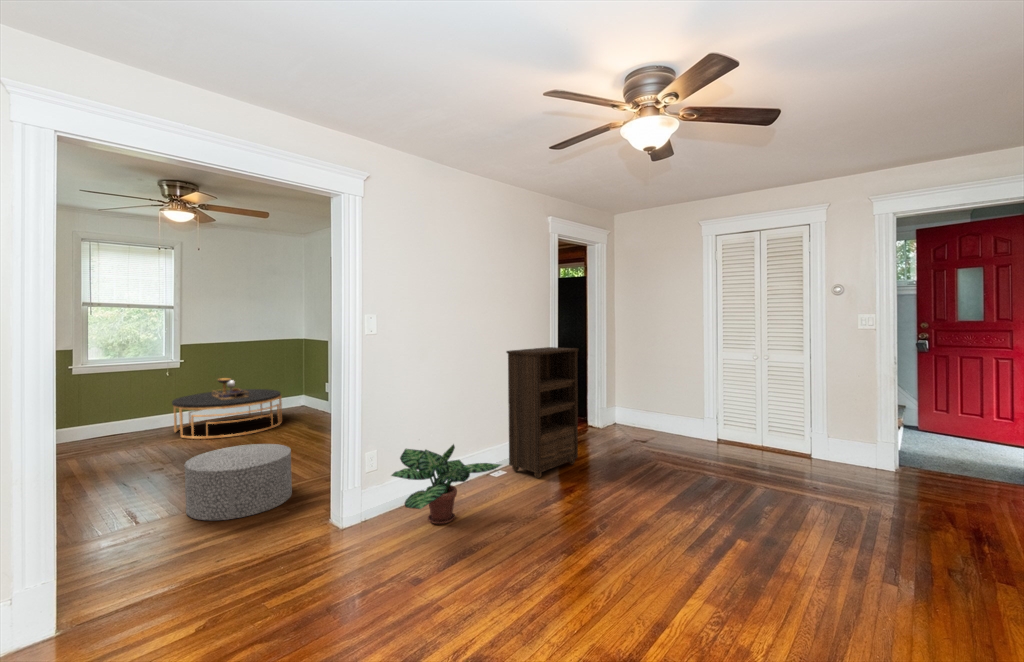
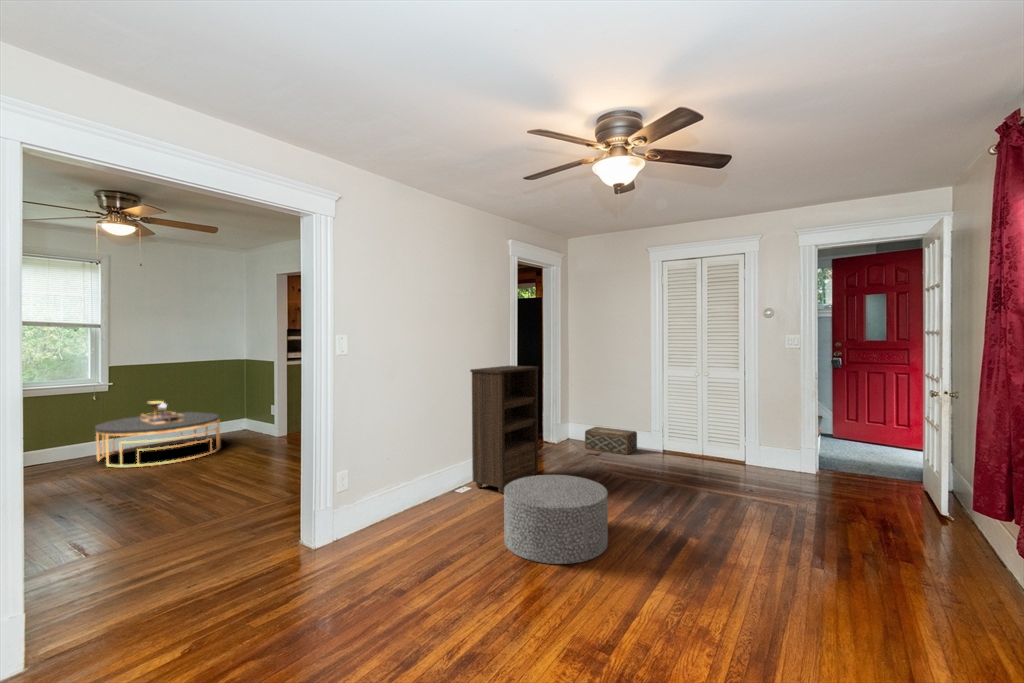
woven basket: none [631,411,688,441] -> present [585,427,637,454]
ottoman: present [185,444,292,520] -> present [504,475,608,564]
potted plant: present [391,444,501,524] -> none [365,460,473,540]

